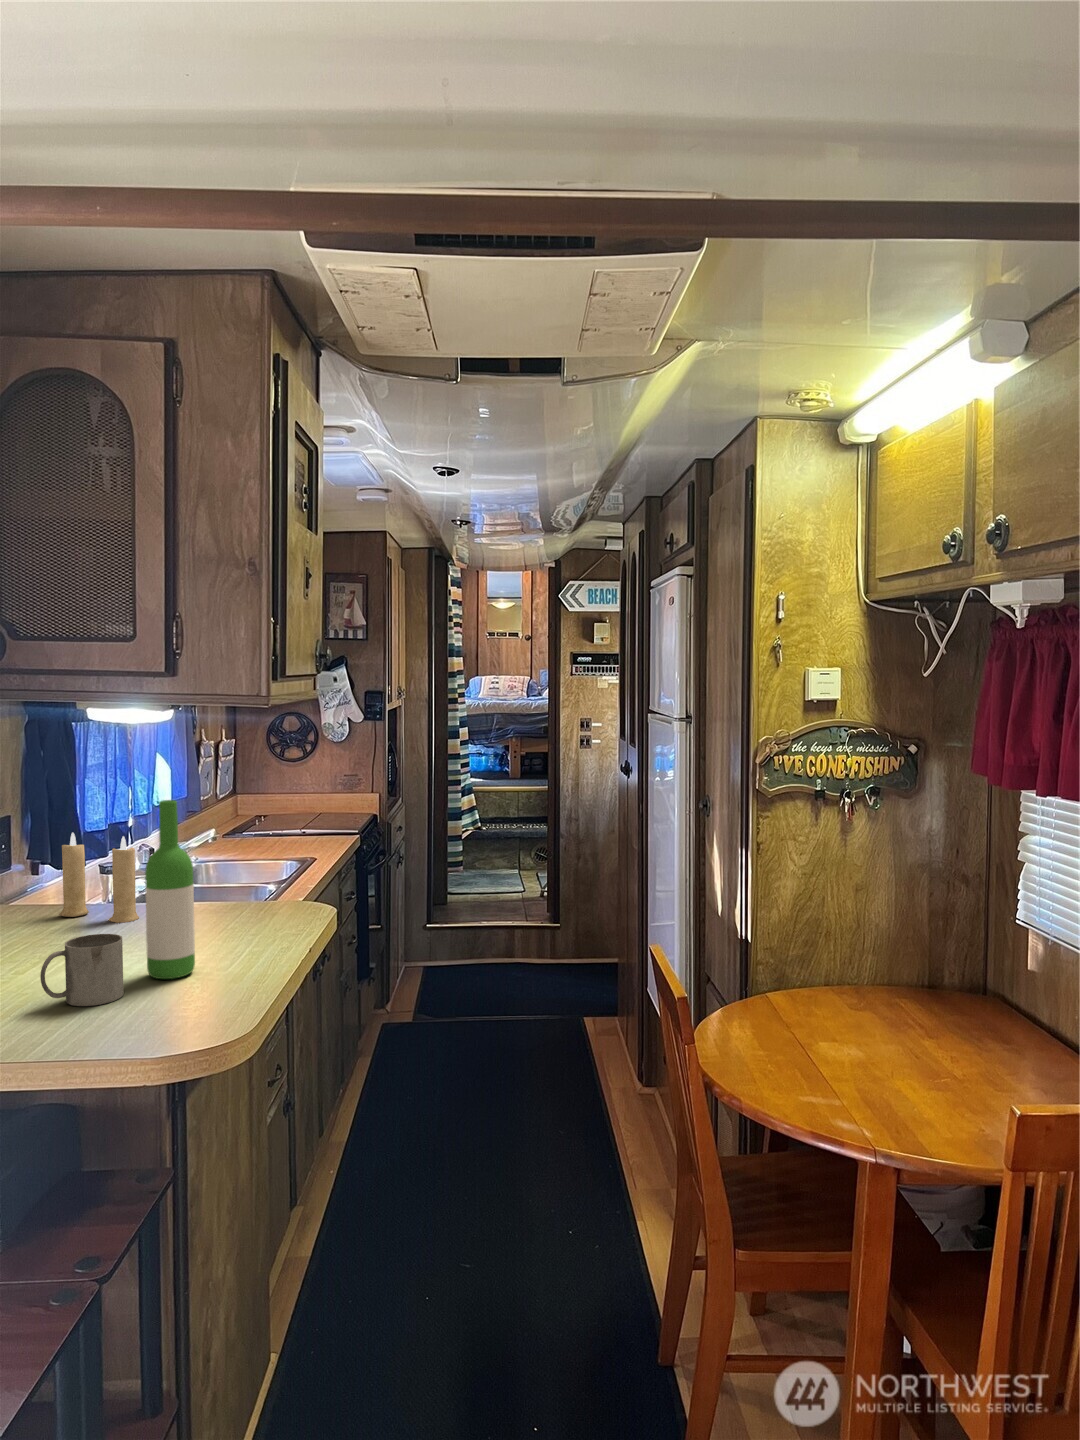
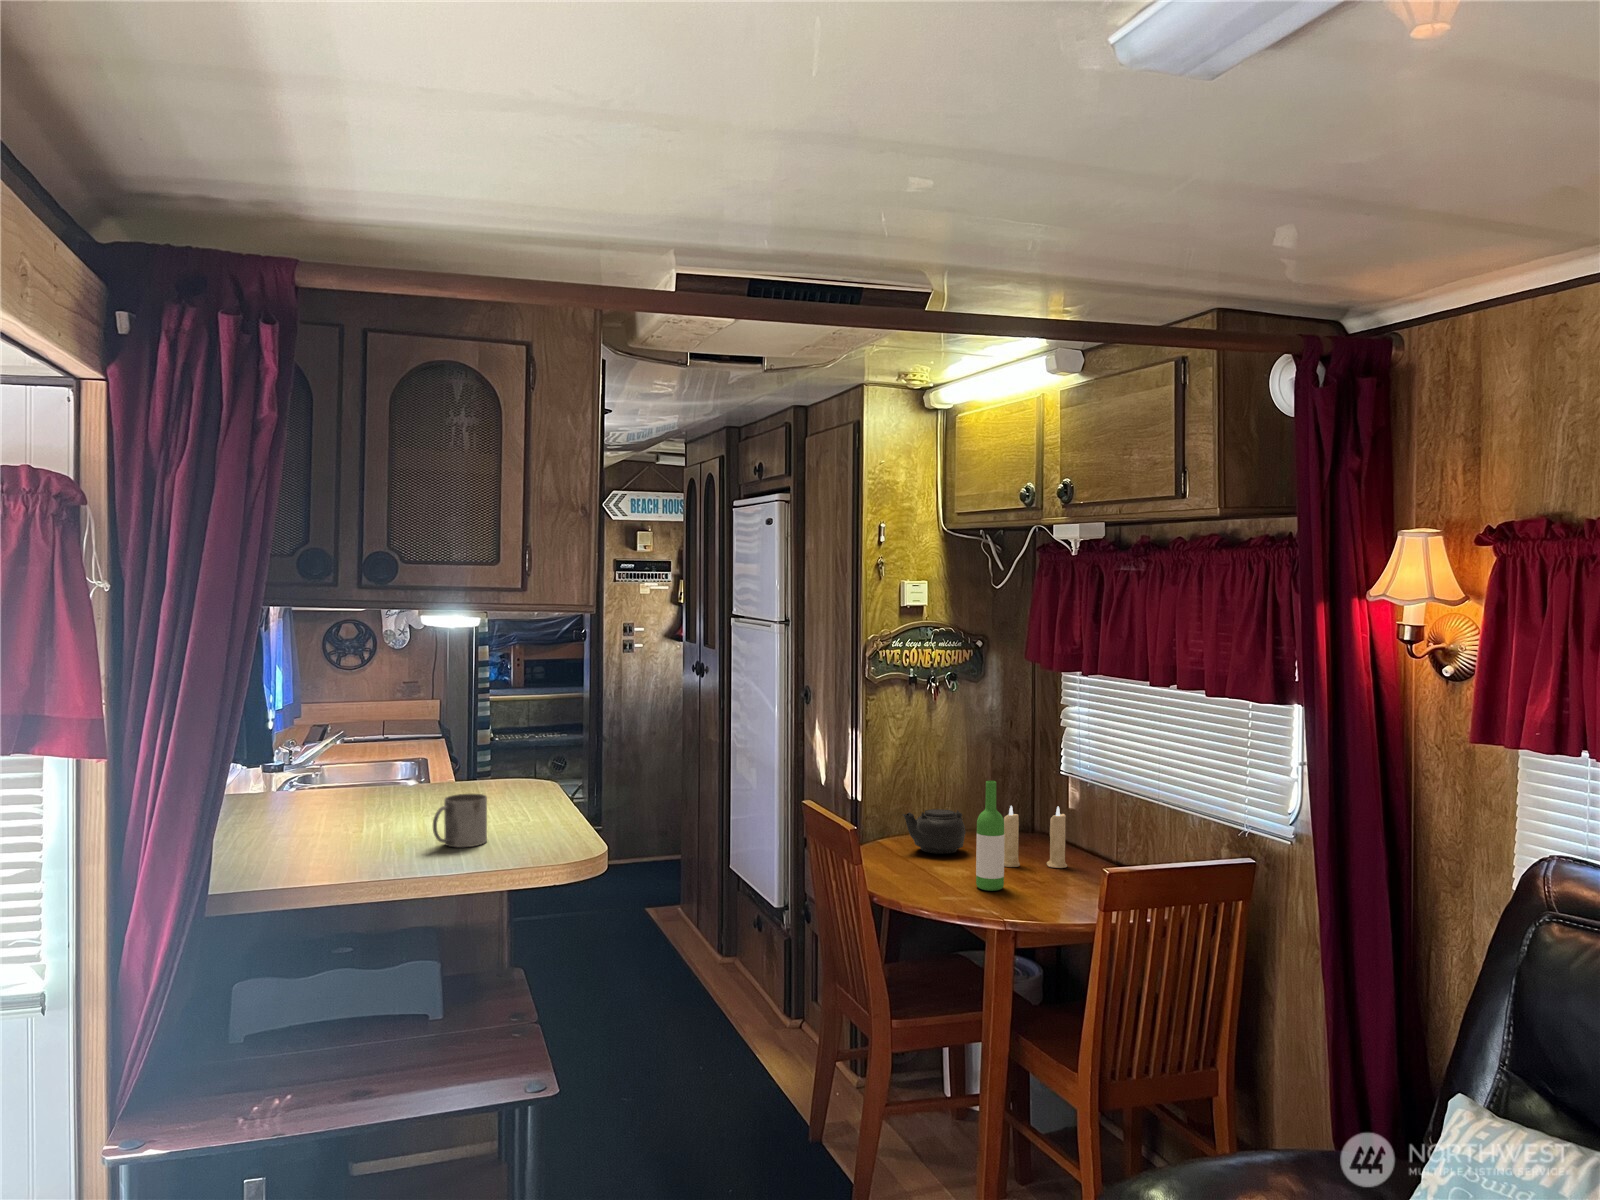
wine bottle: present [145,800,195,979] -> present [976,781,1004,891]
candle: present [59,833,139,923] -> present [1004,806,1067,868]
teapot: none [790,959,876,1019] -> present [902,809,966,854]

